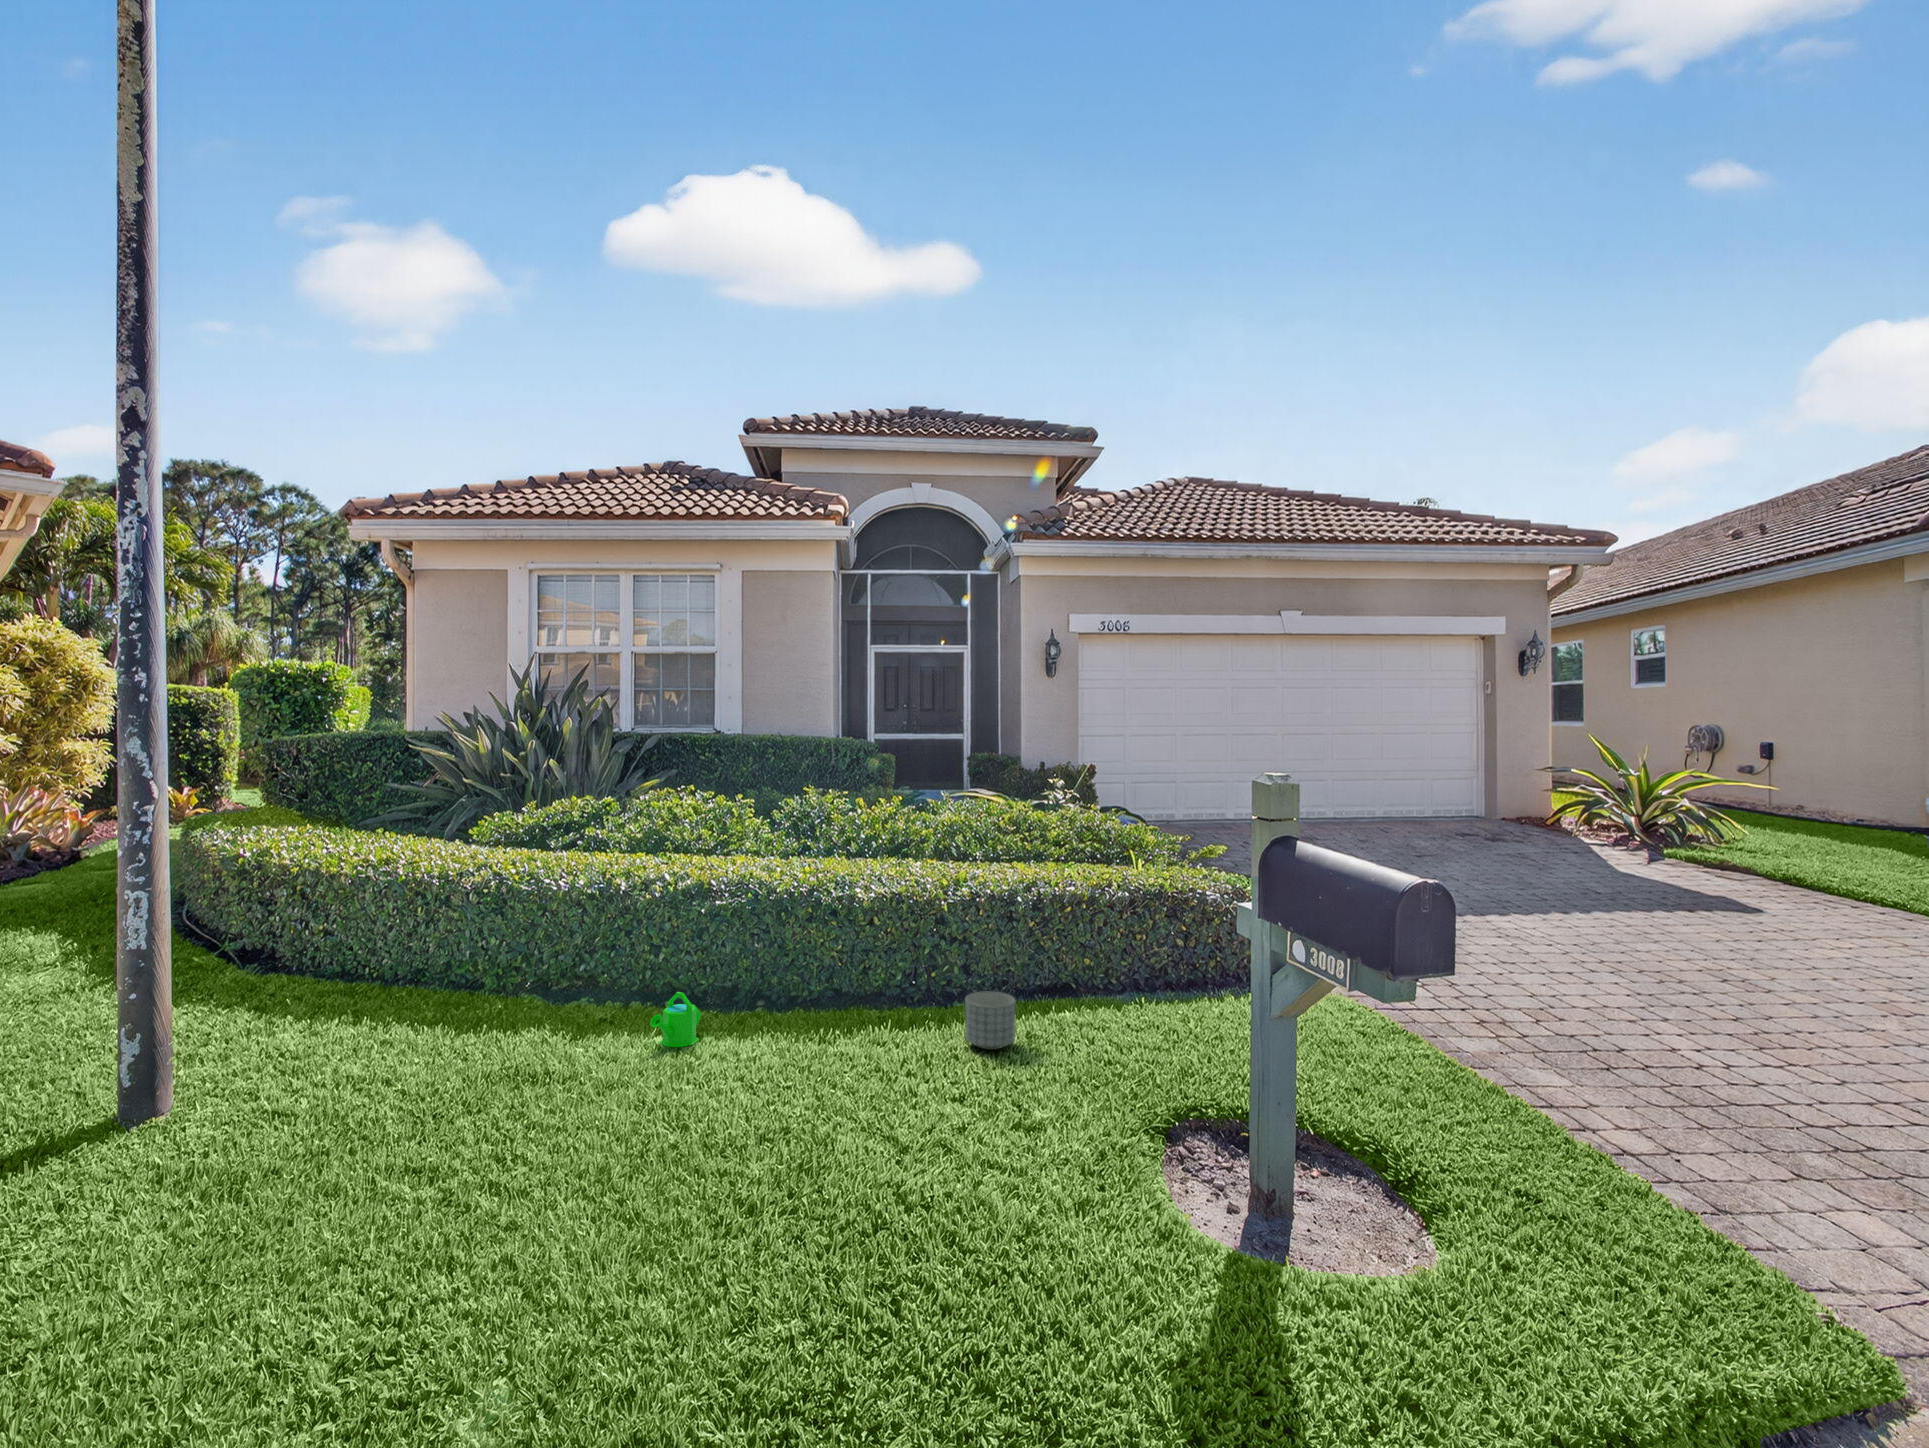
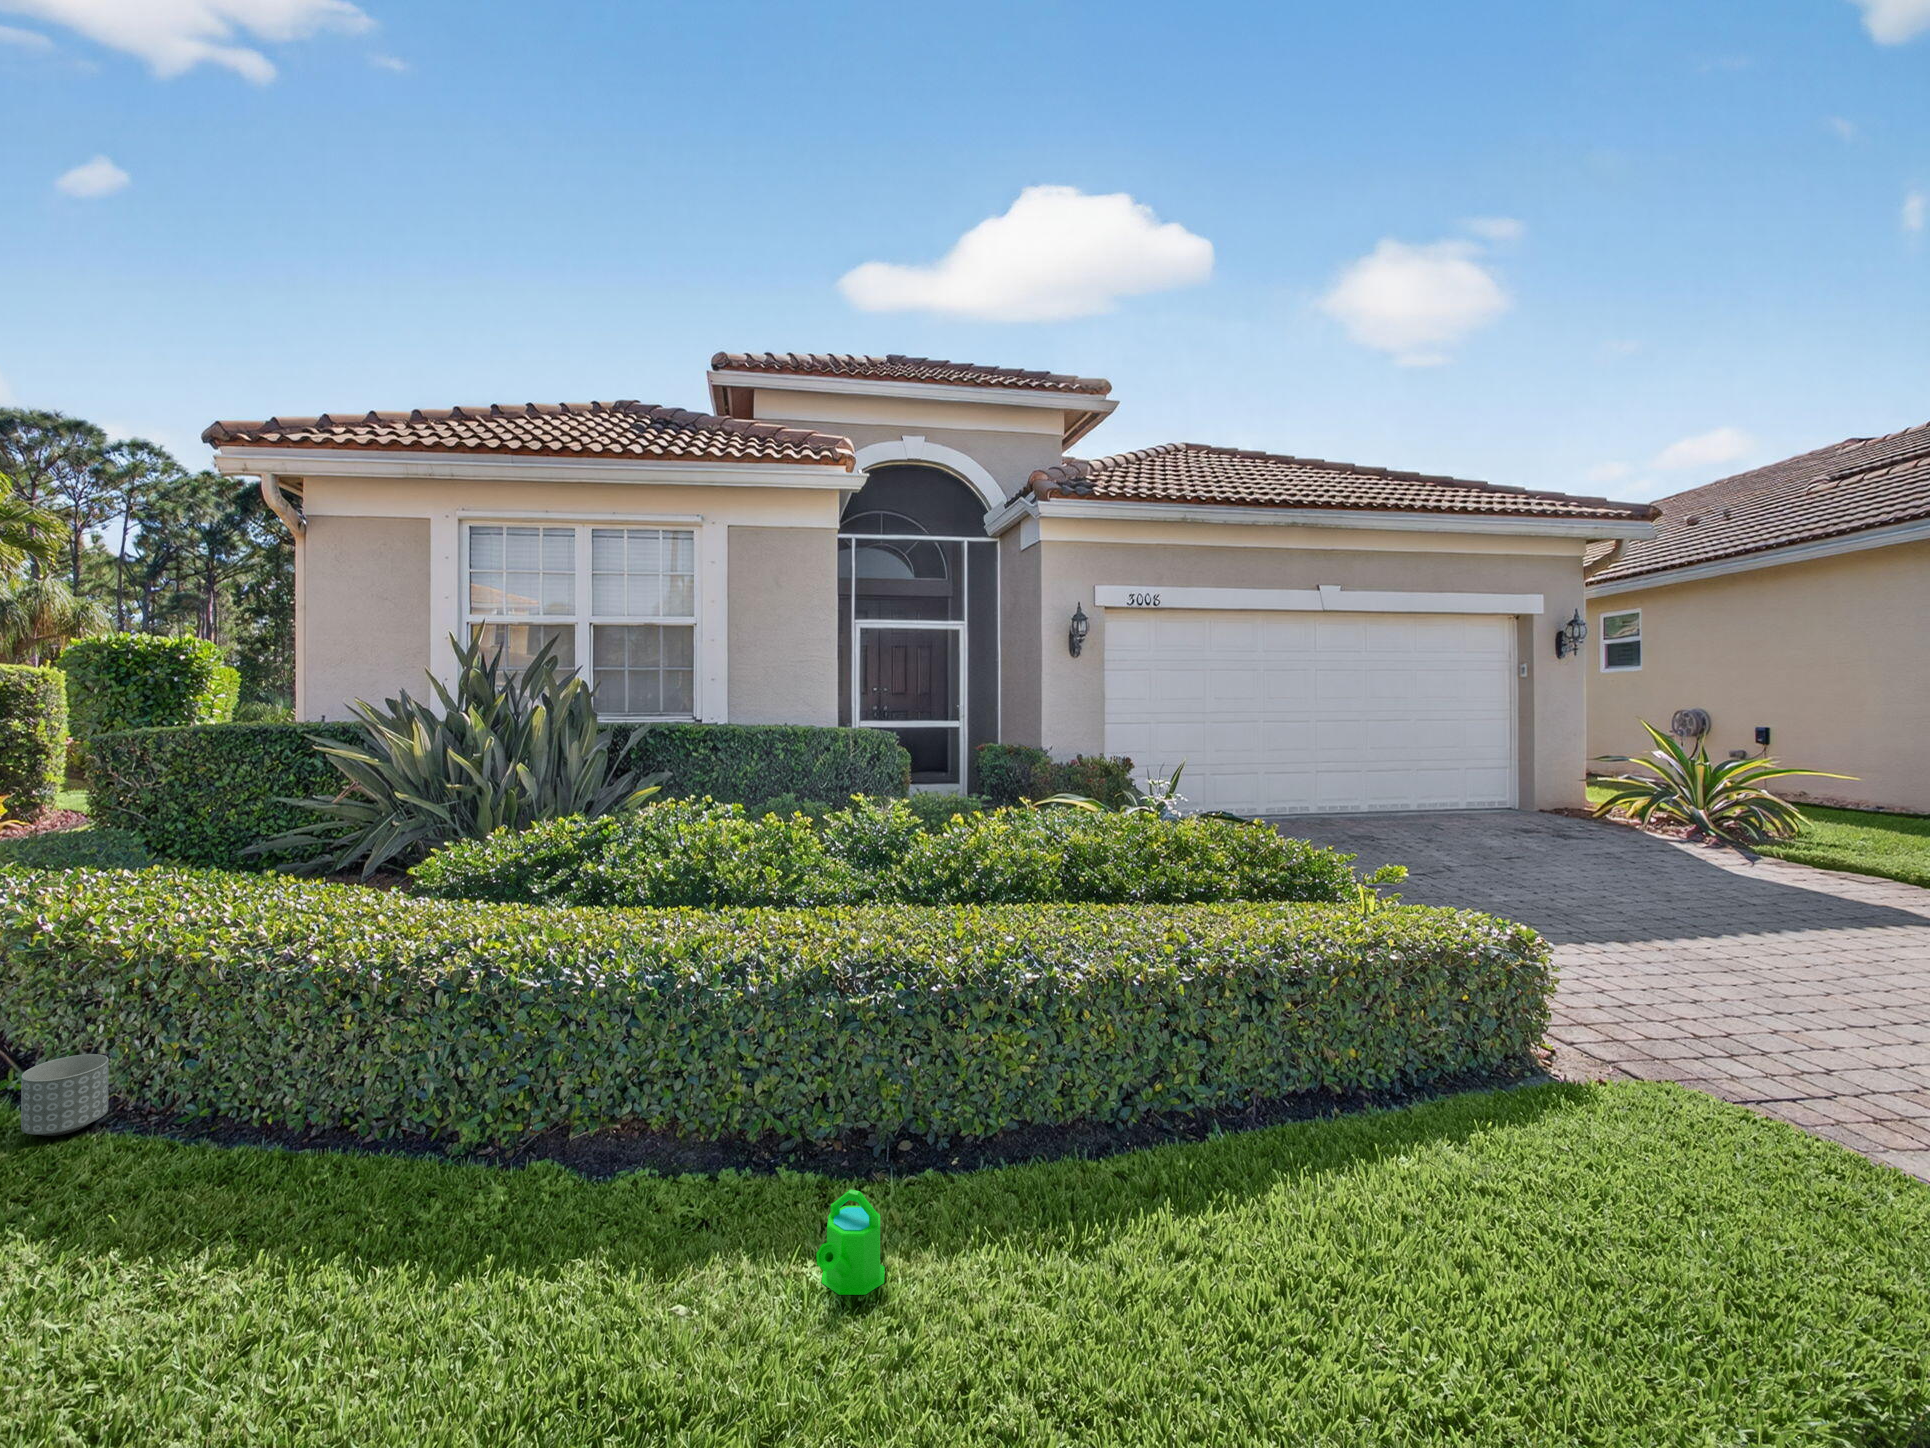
planter: present [965,991,1015,1050] -> present [21,1054,109,1136]

